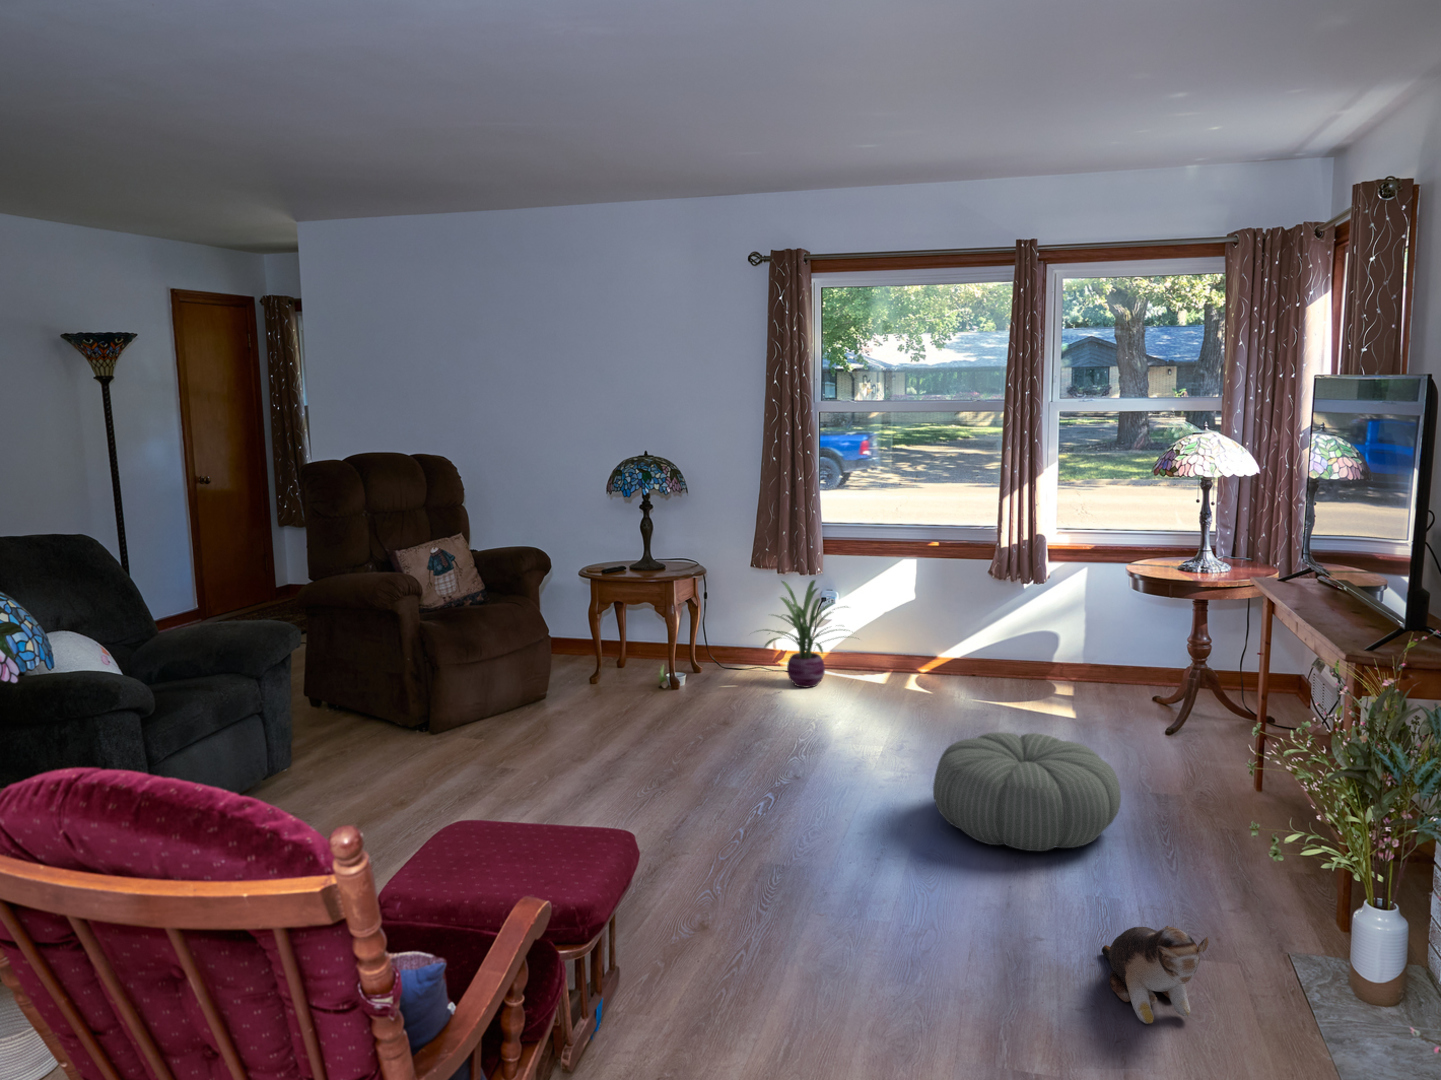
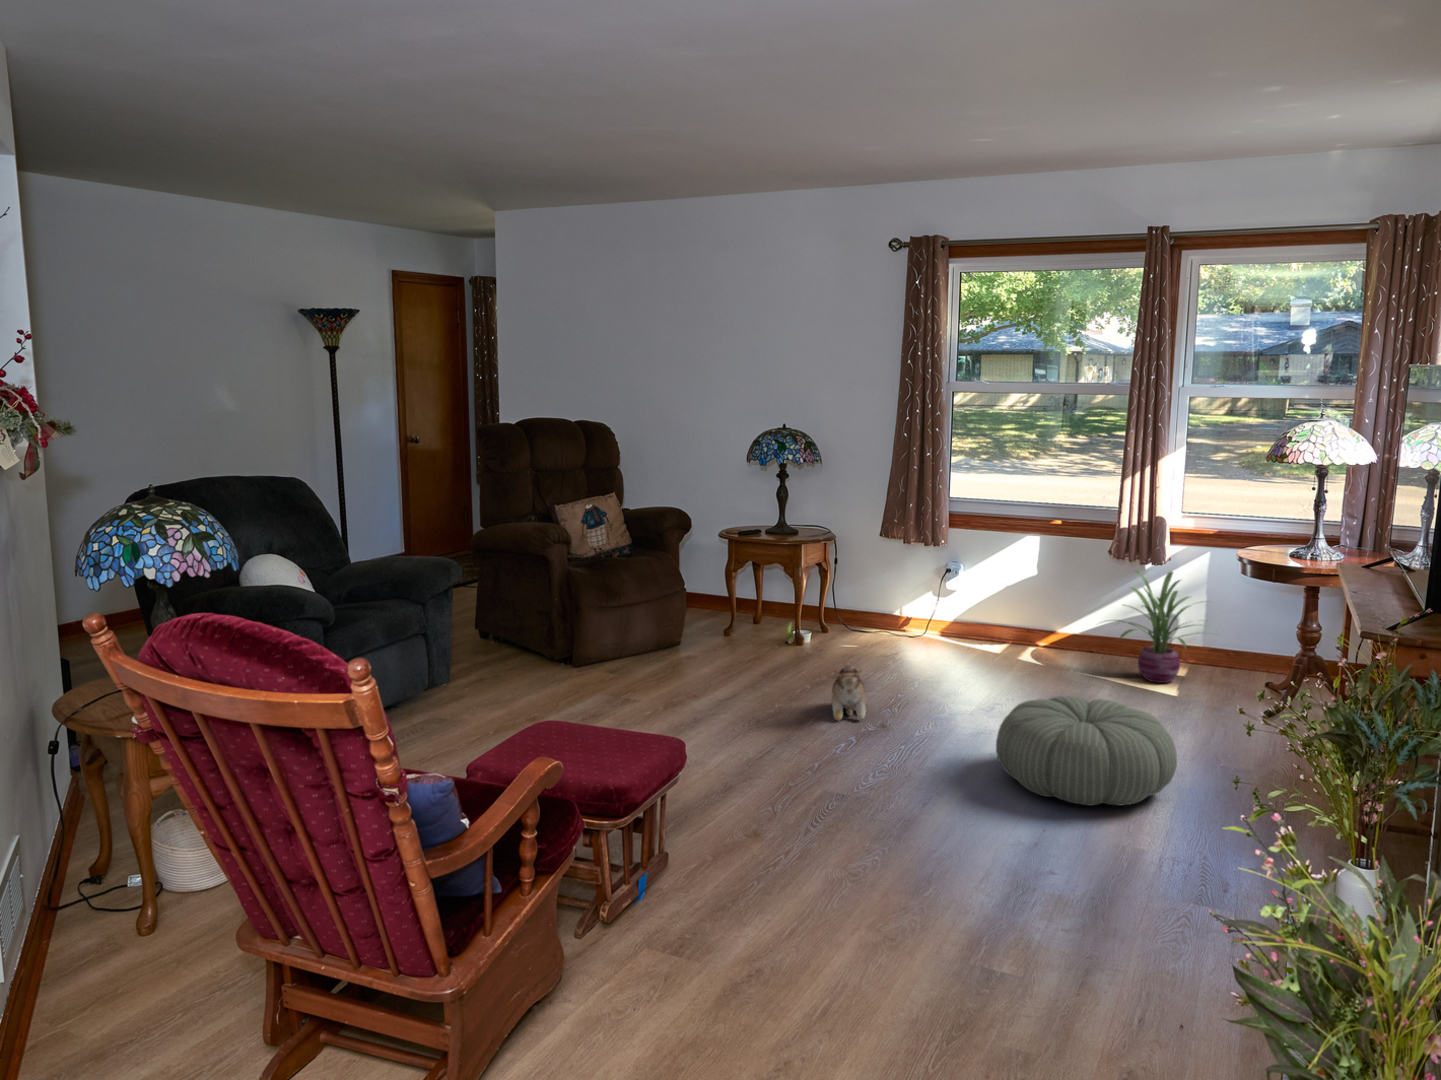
decorative plant: present [765,580,845,688] -> present [1117,571,1207,683]
plush toy: present [1102,926,1209,1024] -> present [832,665,867,721]

